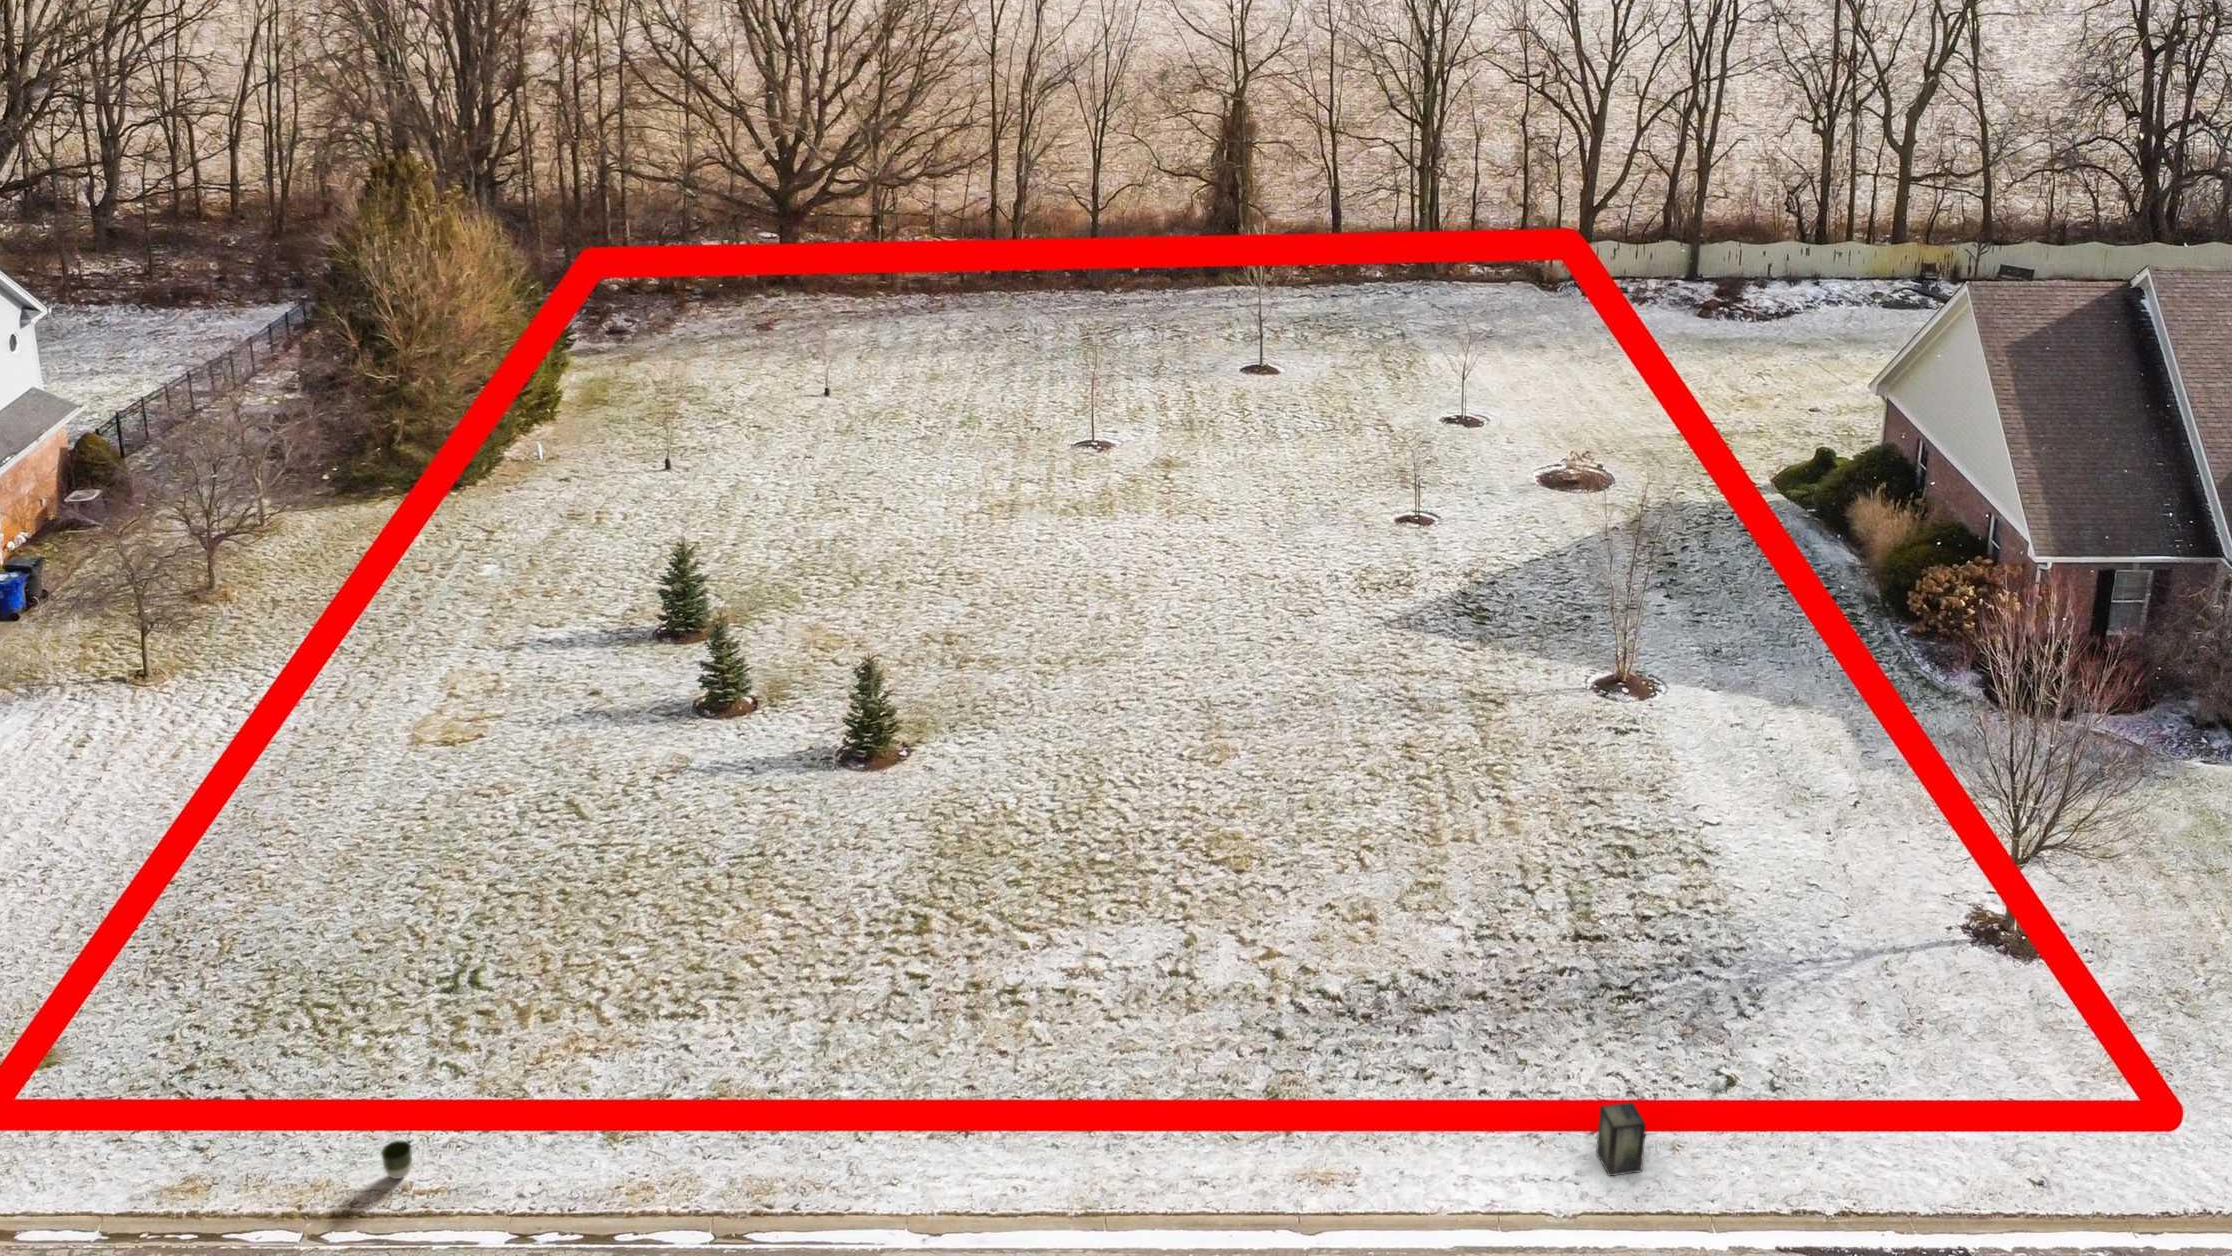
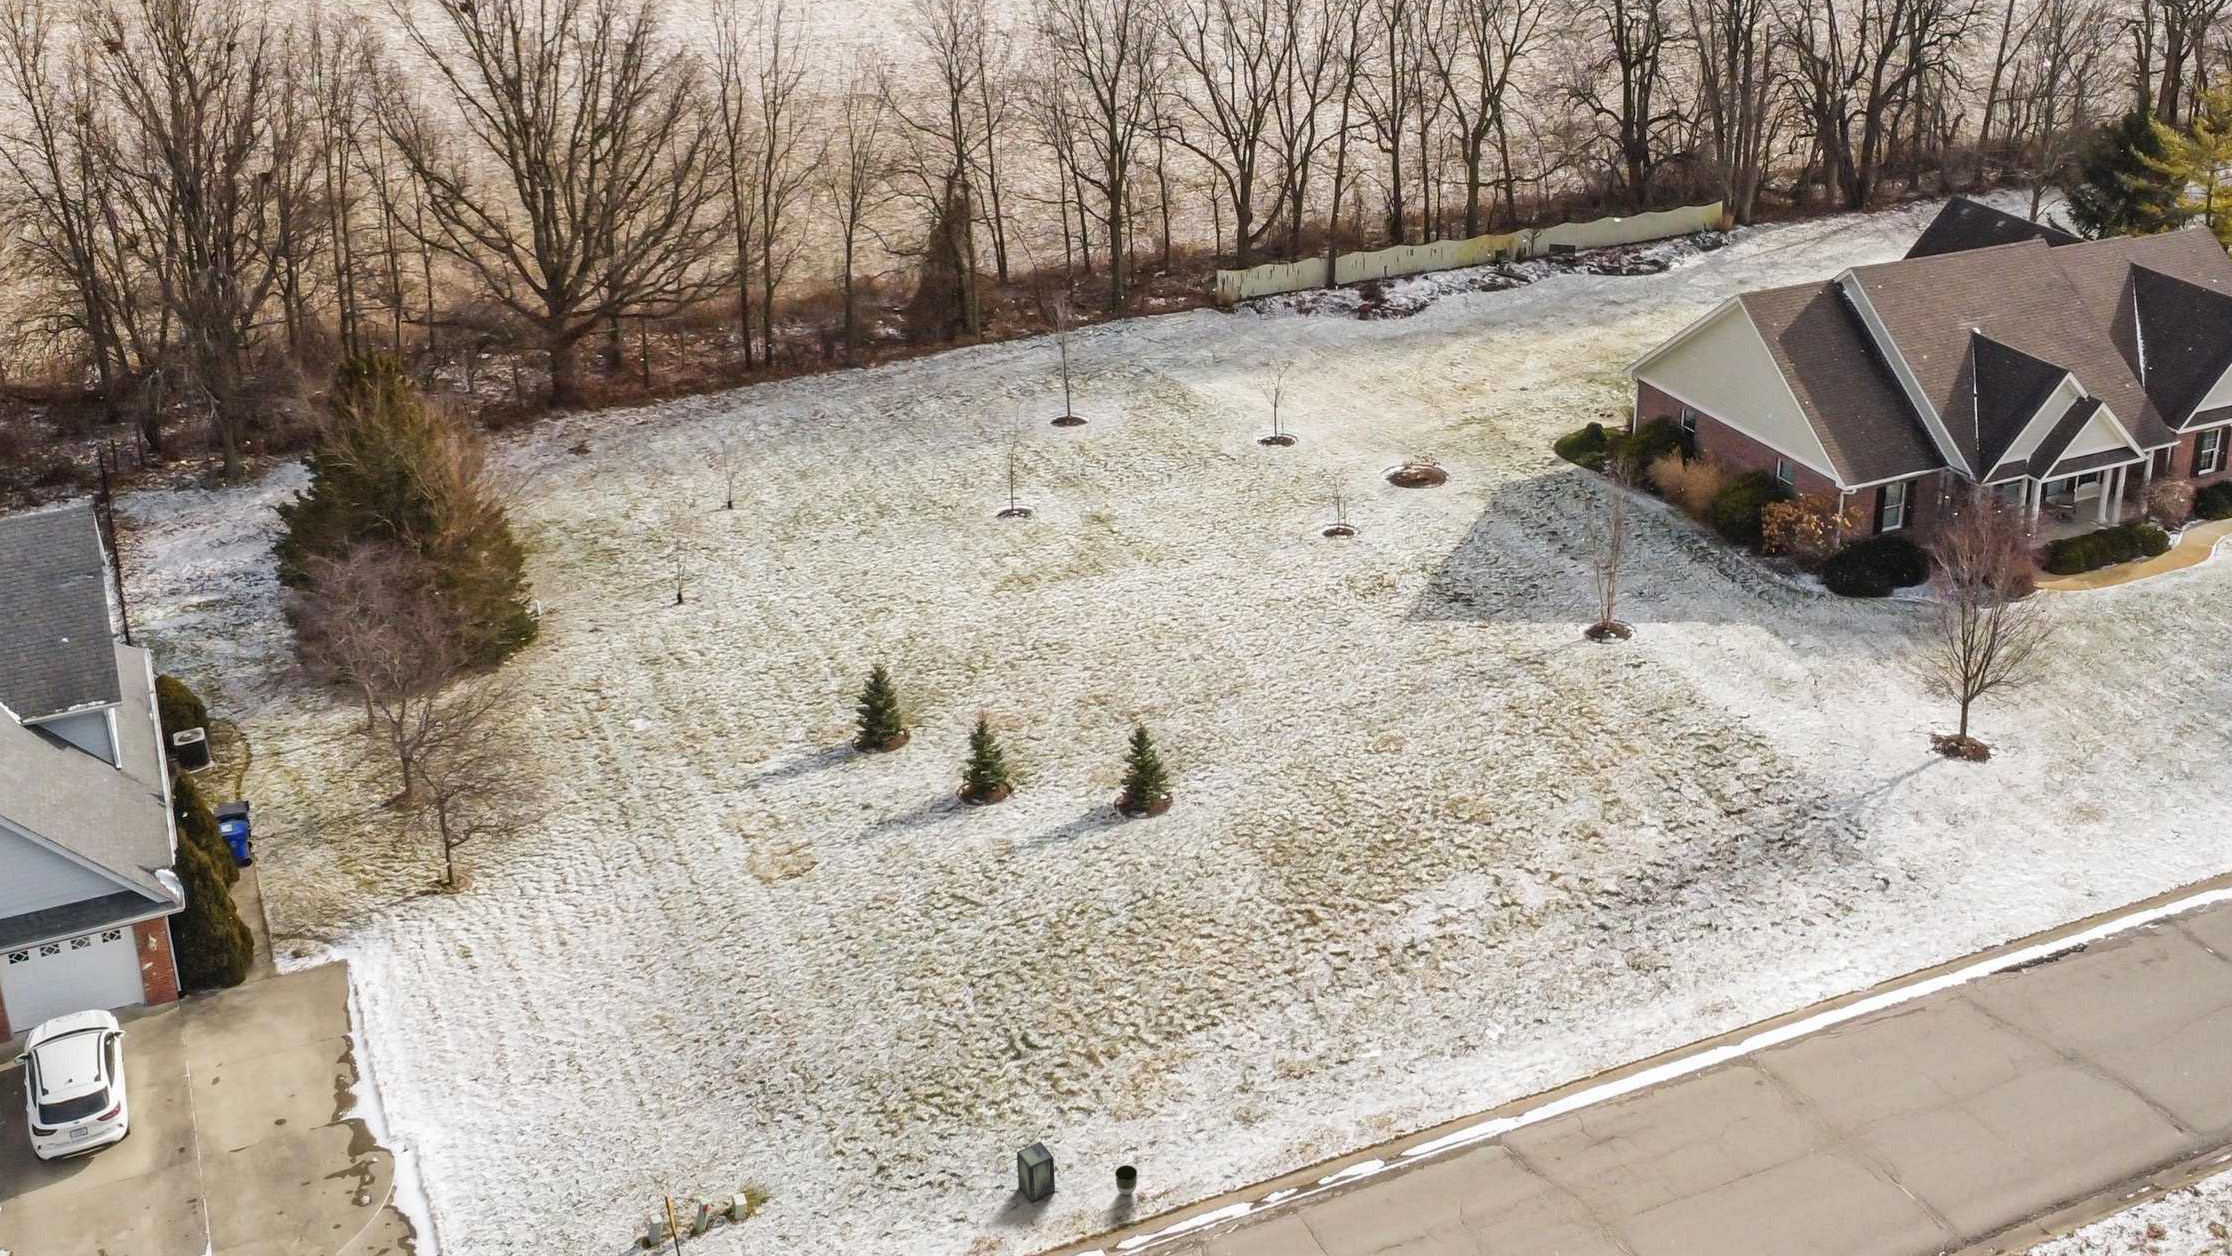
storage box: present [1596,1102,1646,1176] -> present [1017,1142,1055,1203]

